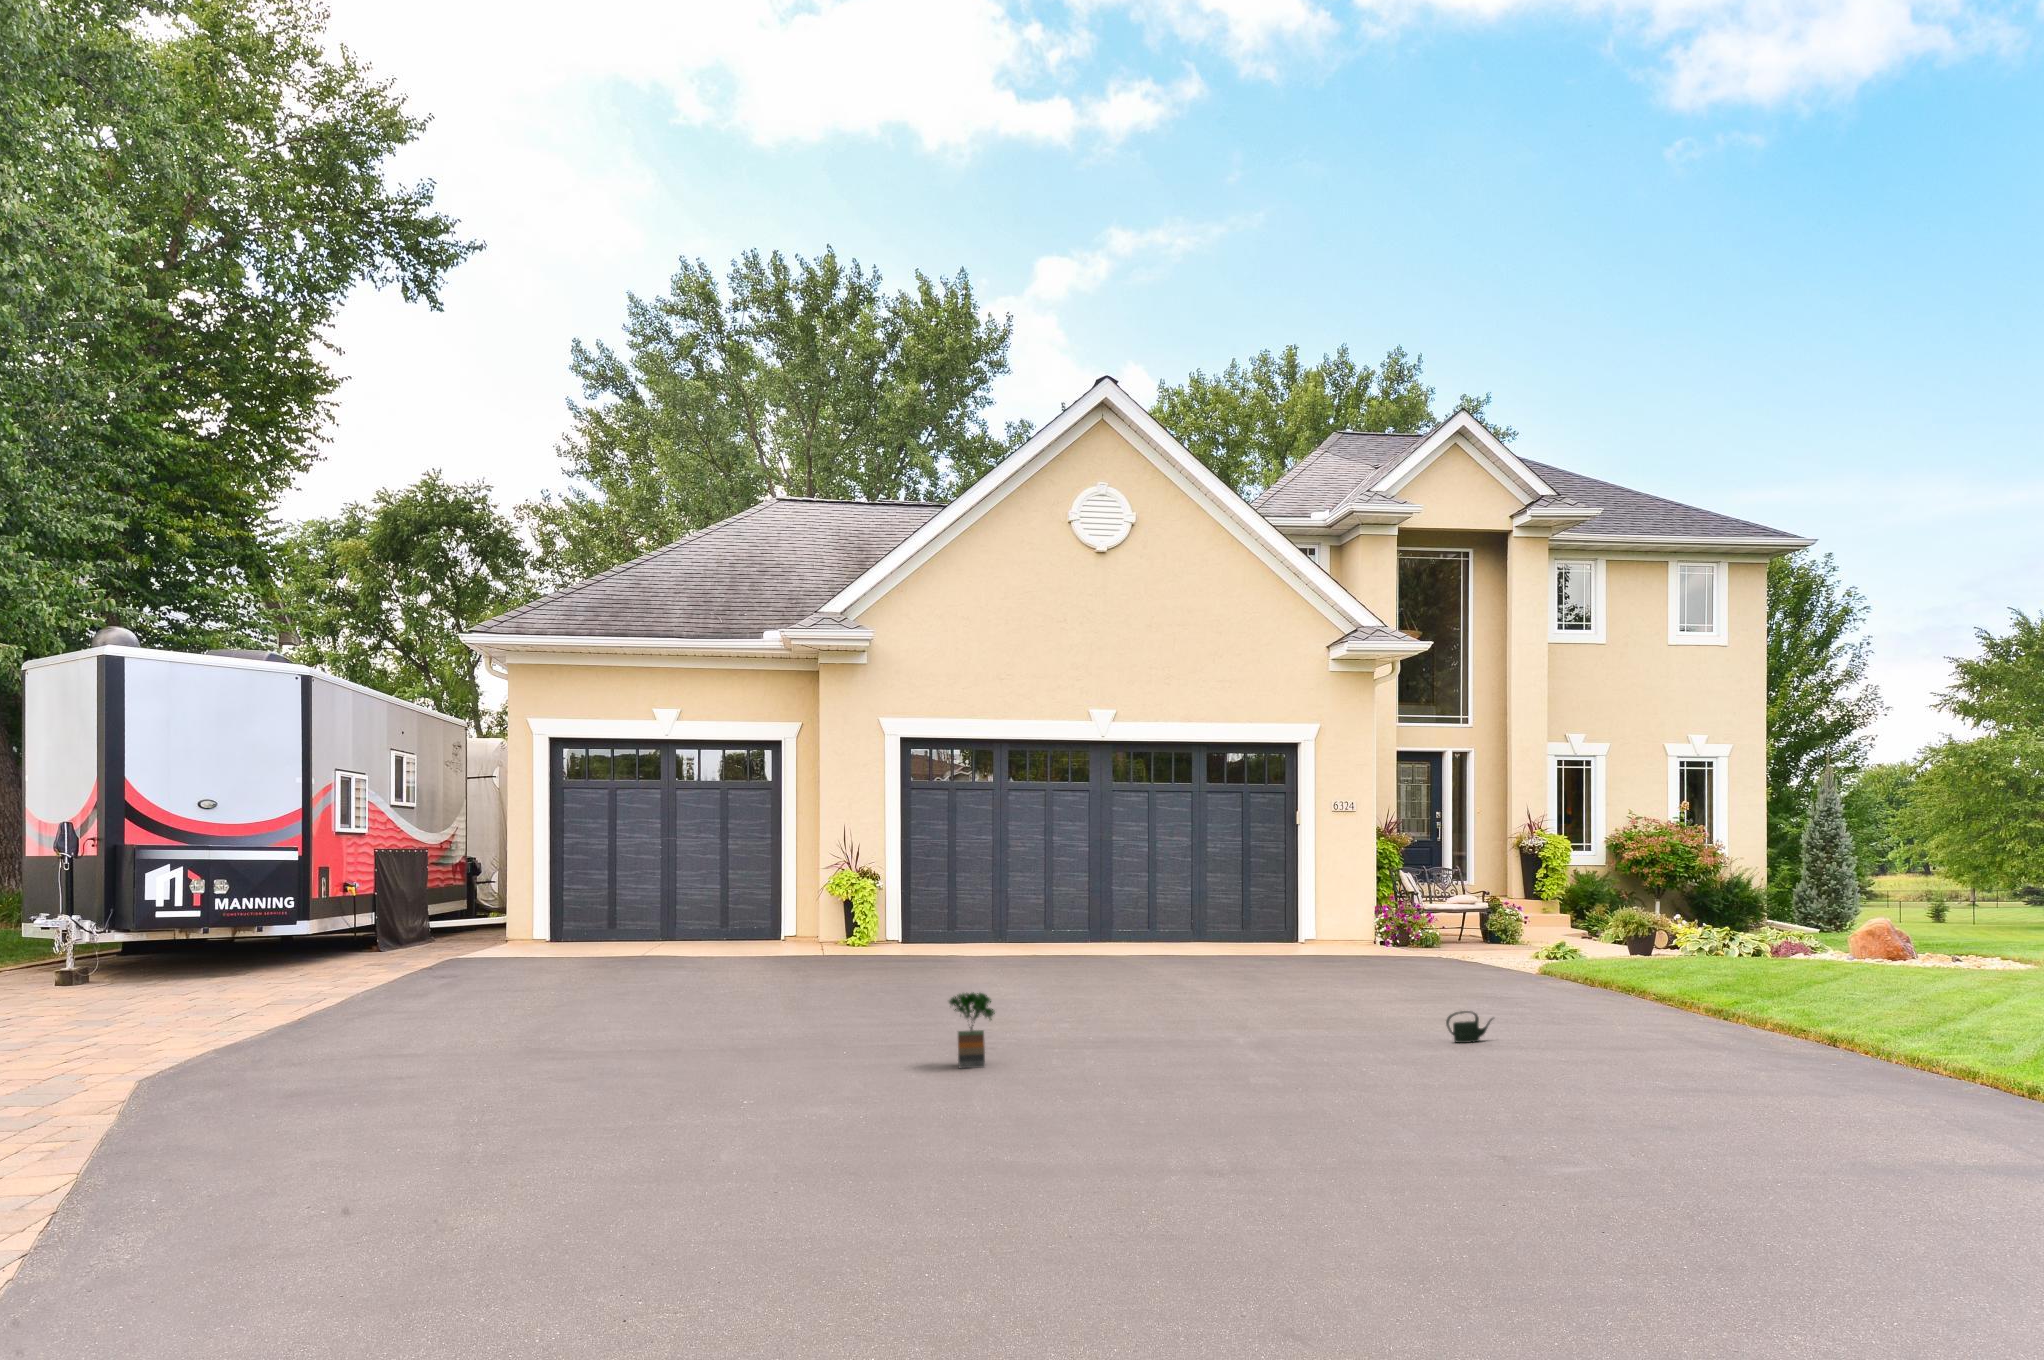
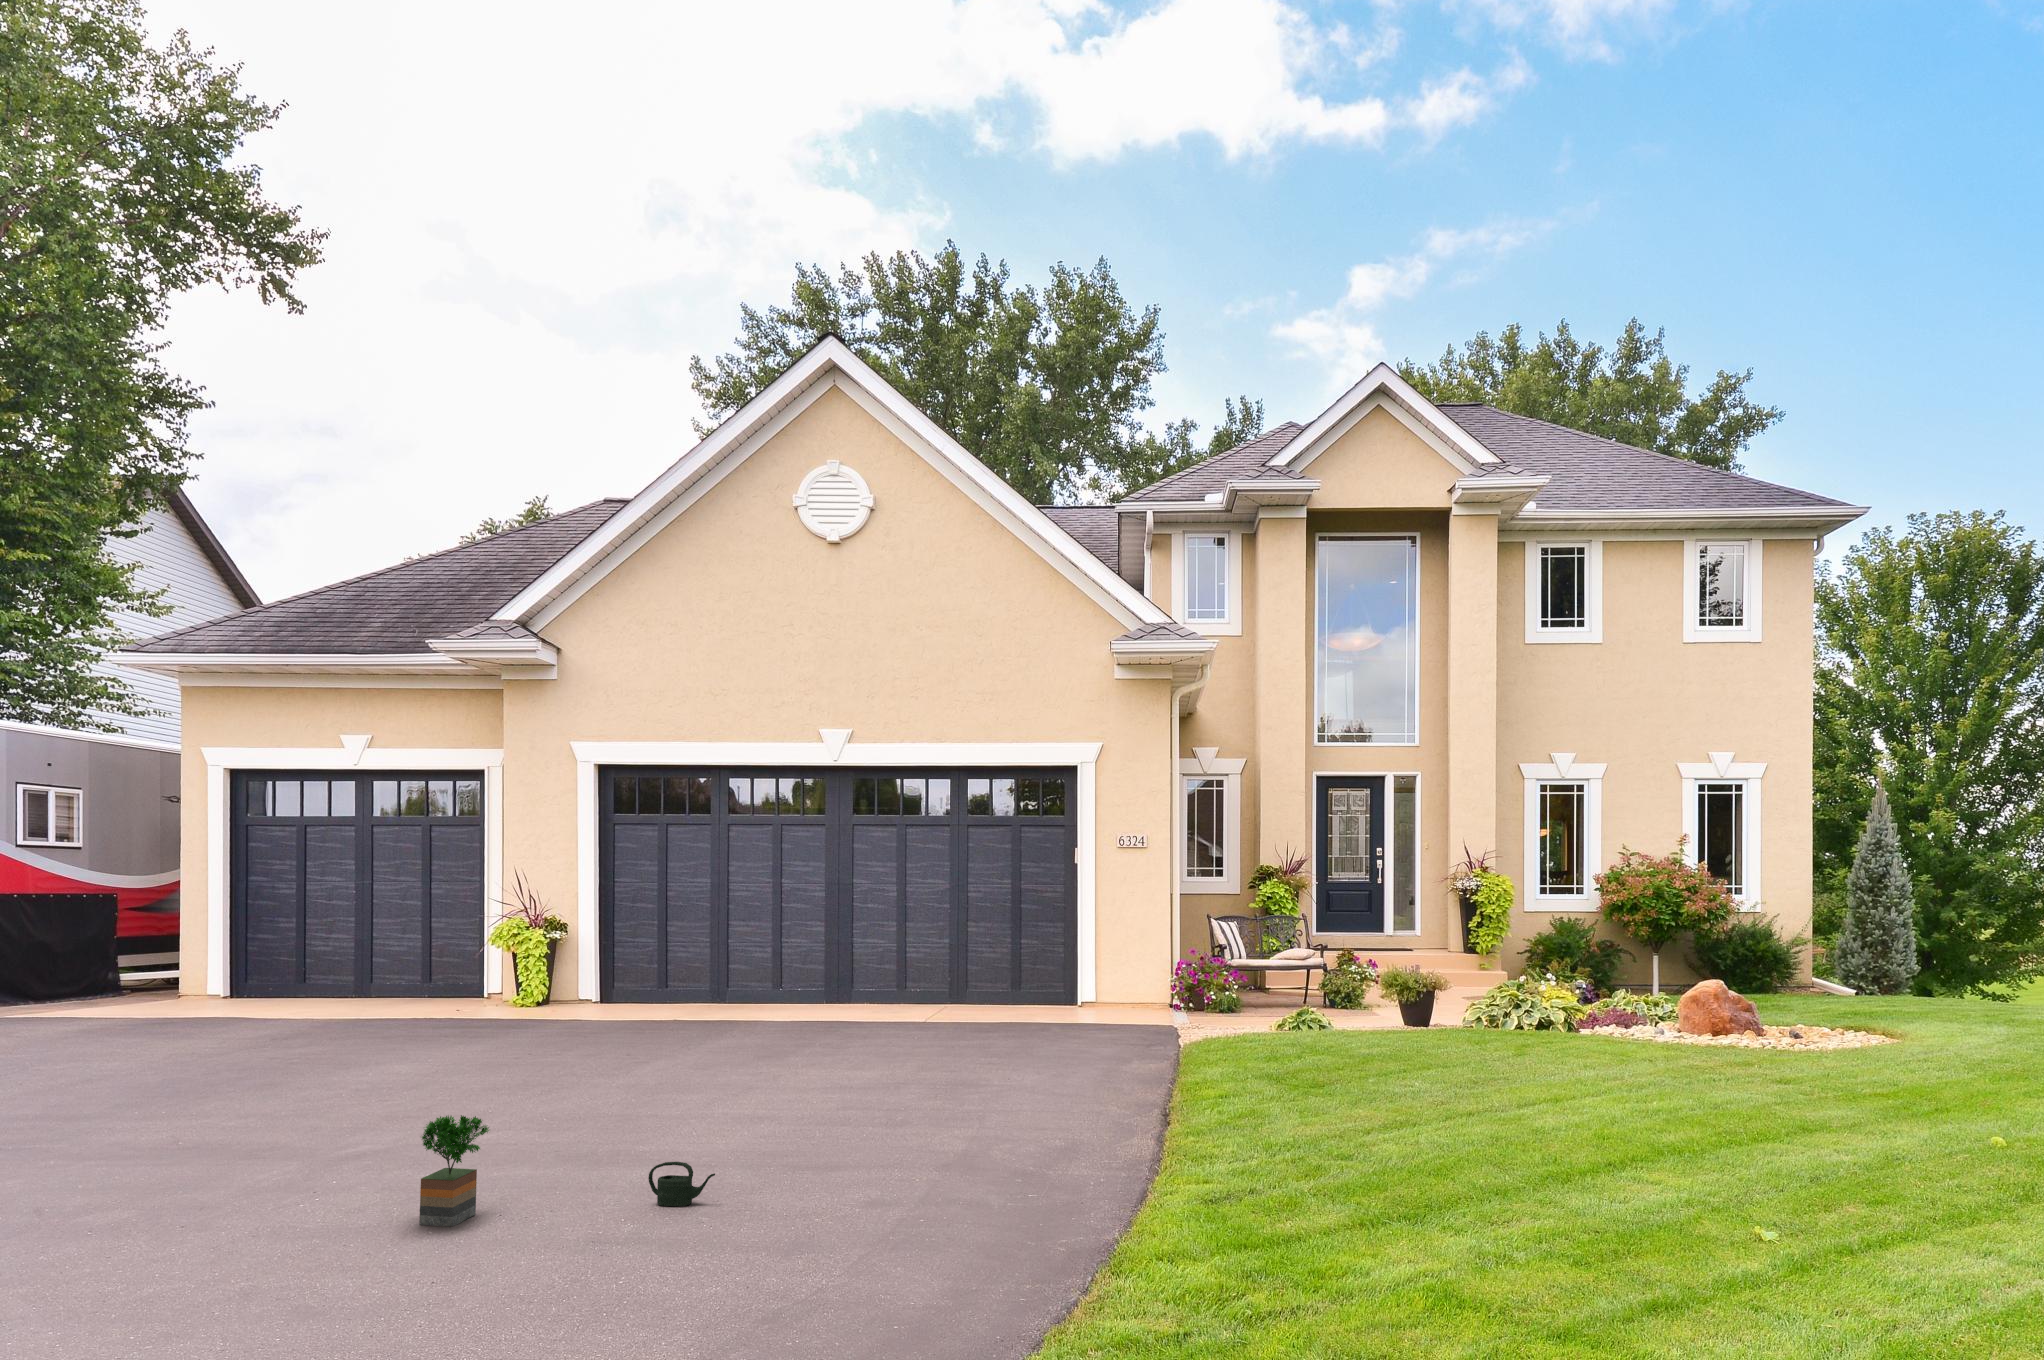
potted tree: present [949,992,995,1068] -> present [419,1115,489,1227]

